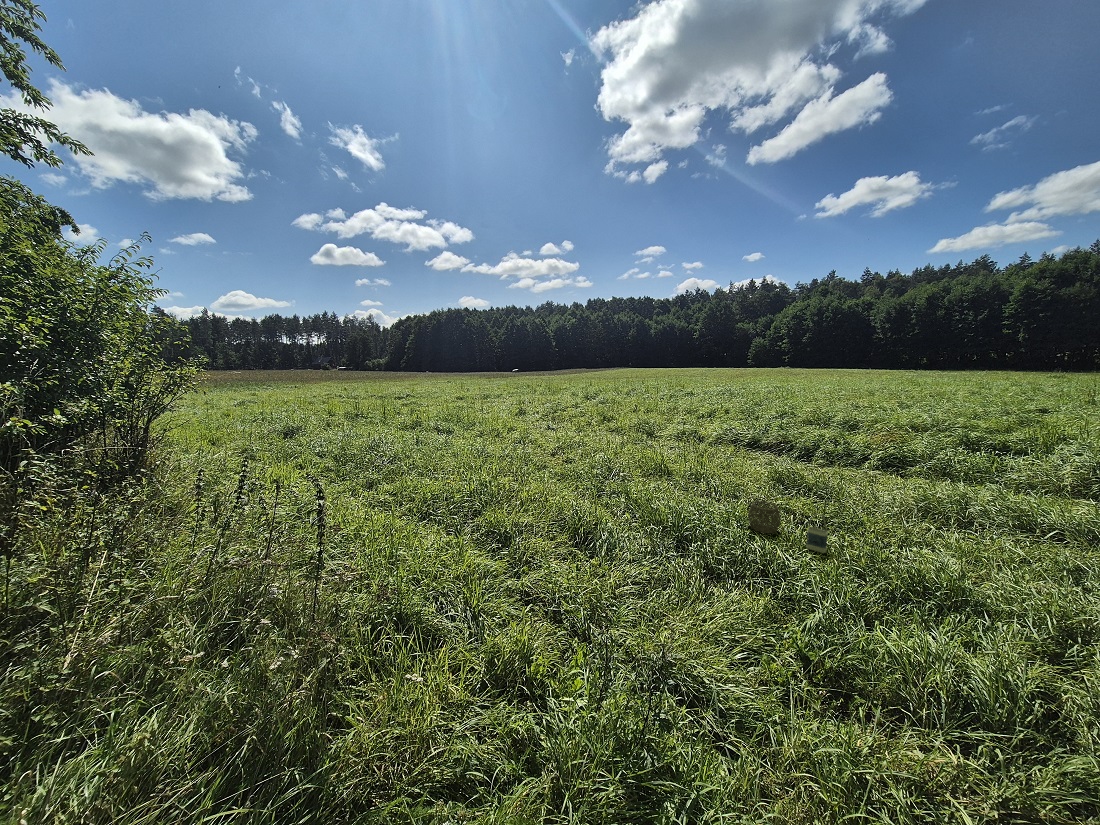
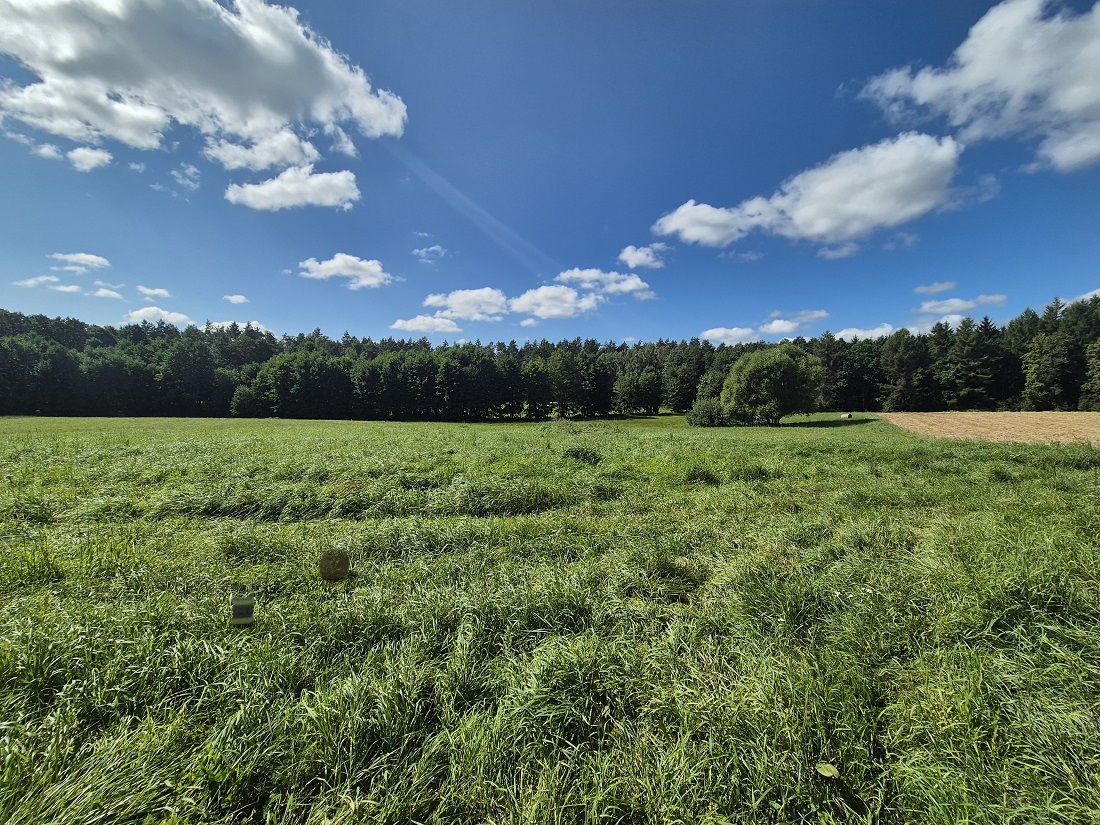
woven basket: present [748,501,781,533] -> present [319,549,350,579]

